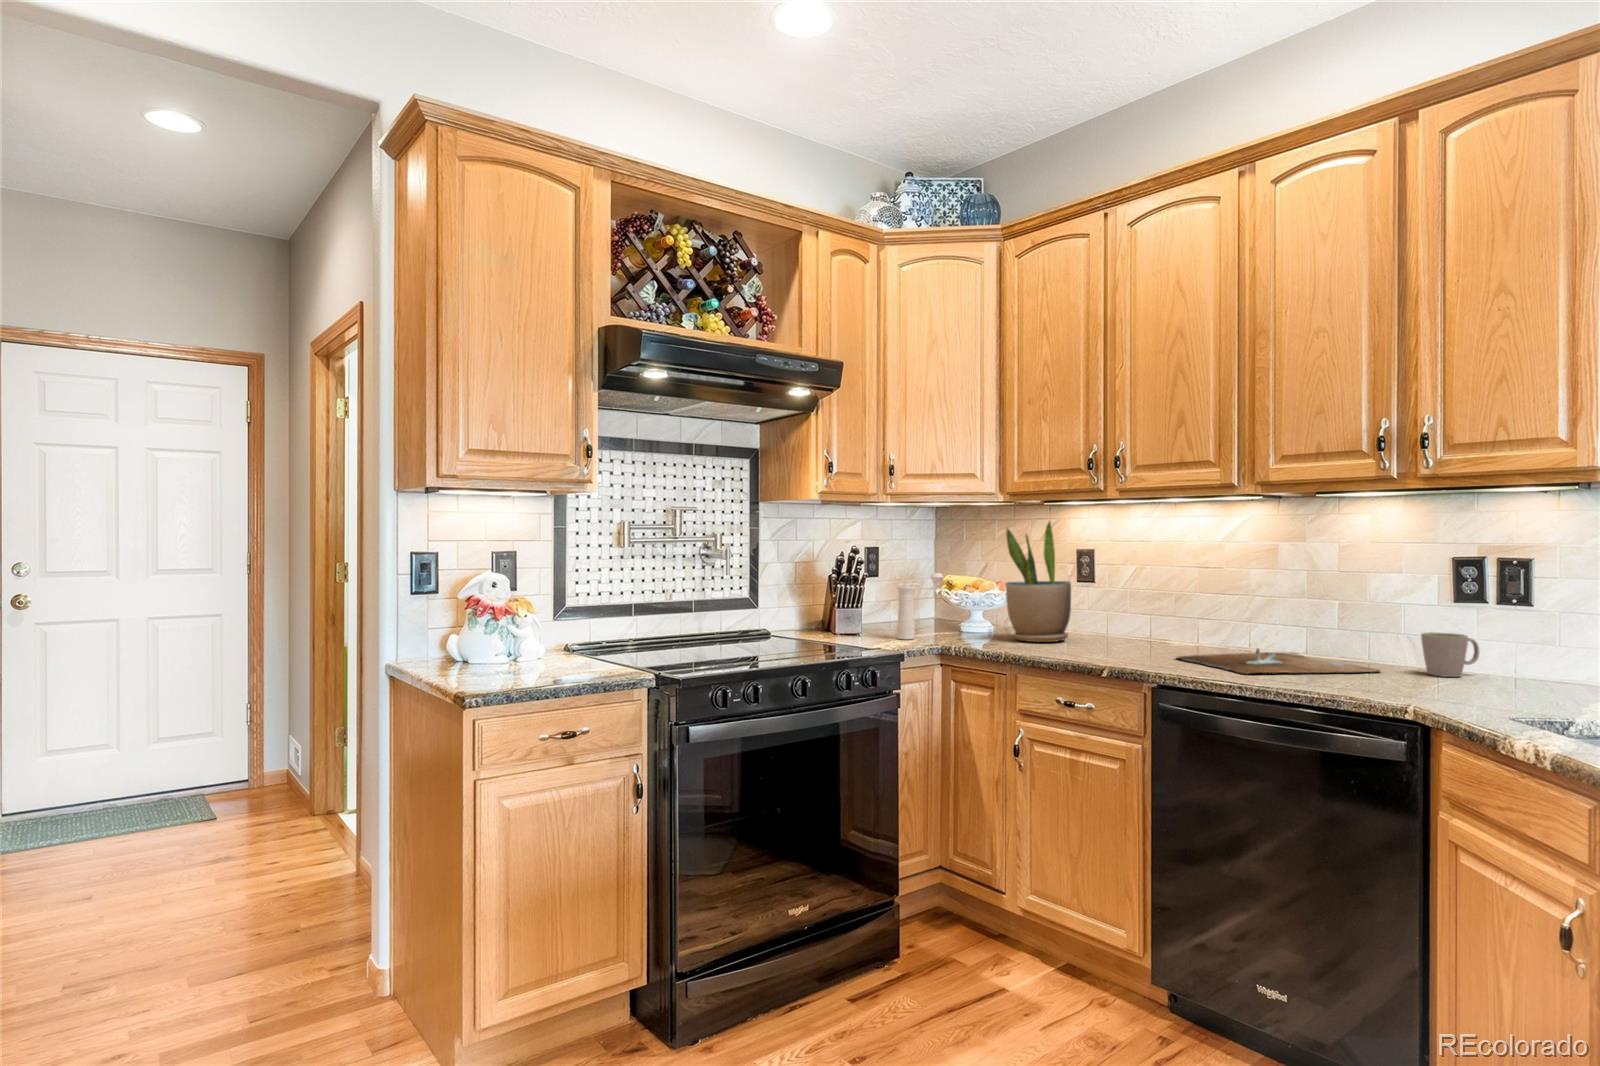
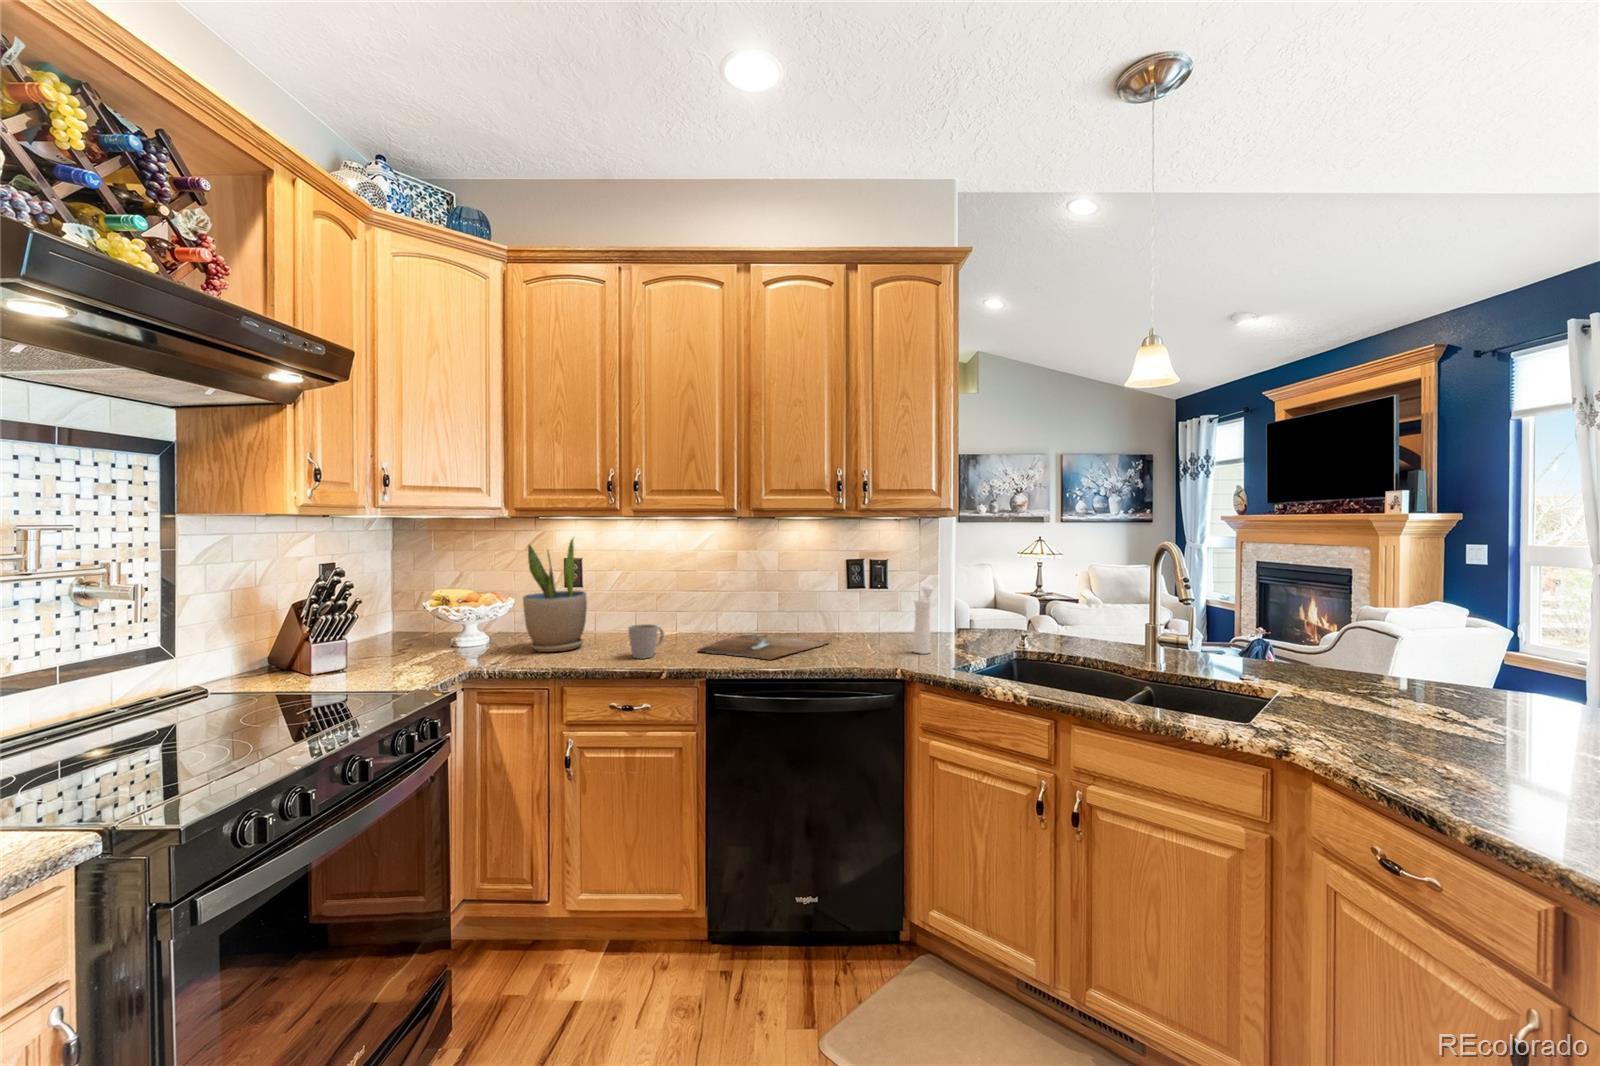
pepper mill: present [897,573,943,639] -> present [913,585,934,654]
mug: present [1421,632,1480,677] -> present [628,624,664,659]

